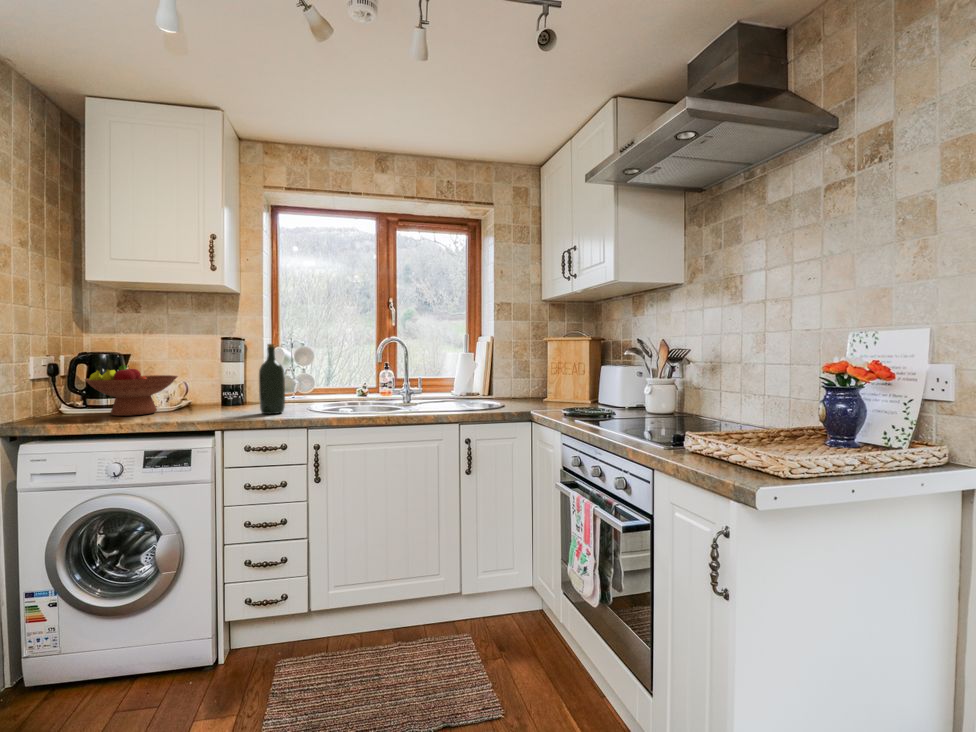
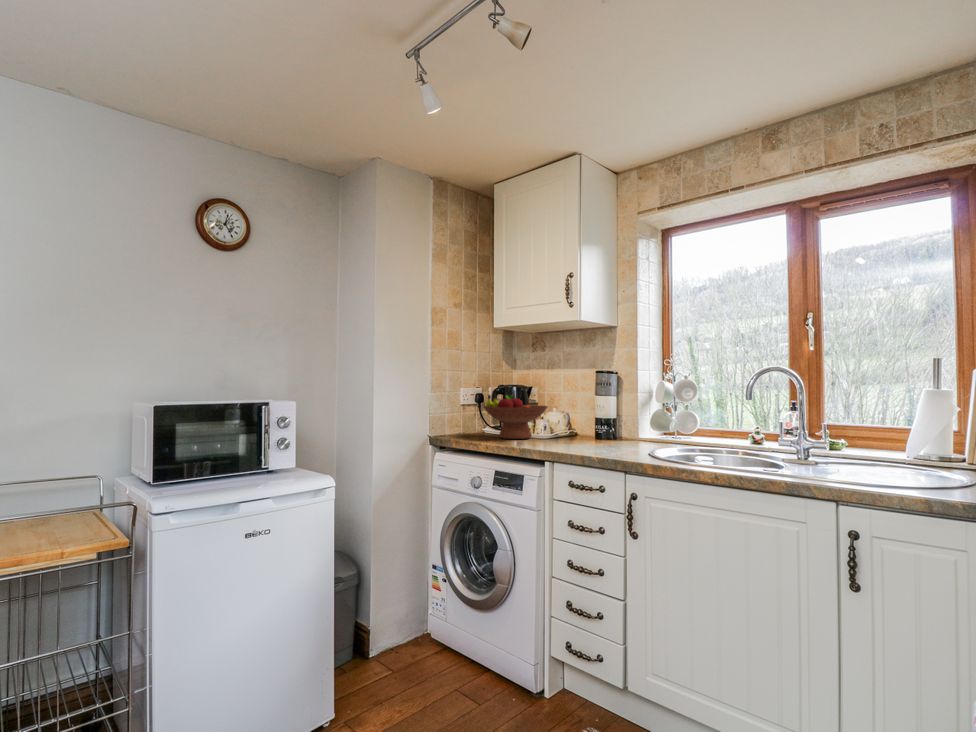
wine bottle: present [259,344,285,414] -> none [595,376,621,452]

